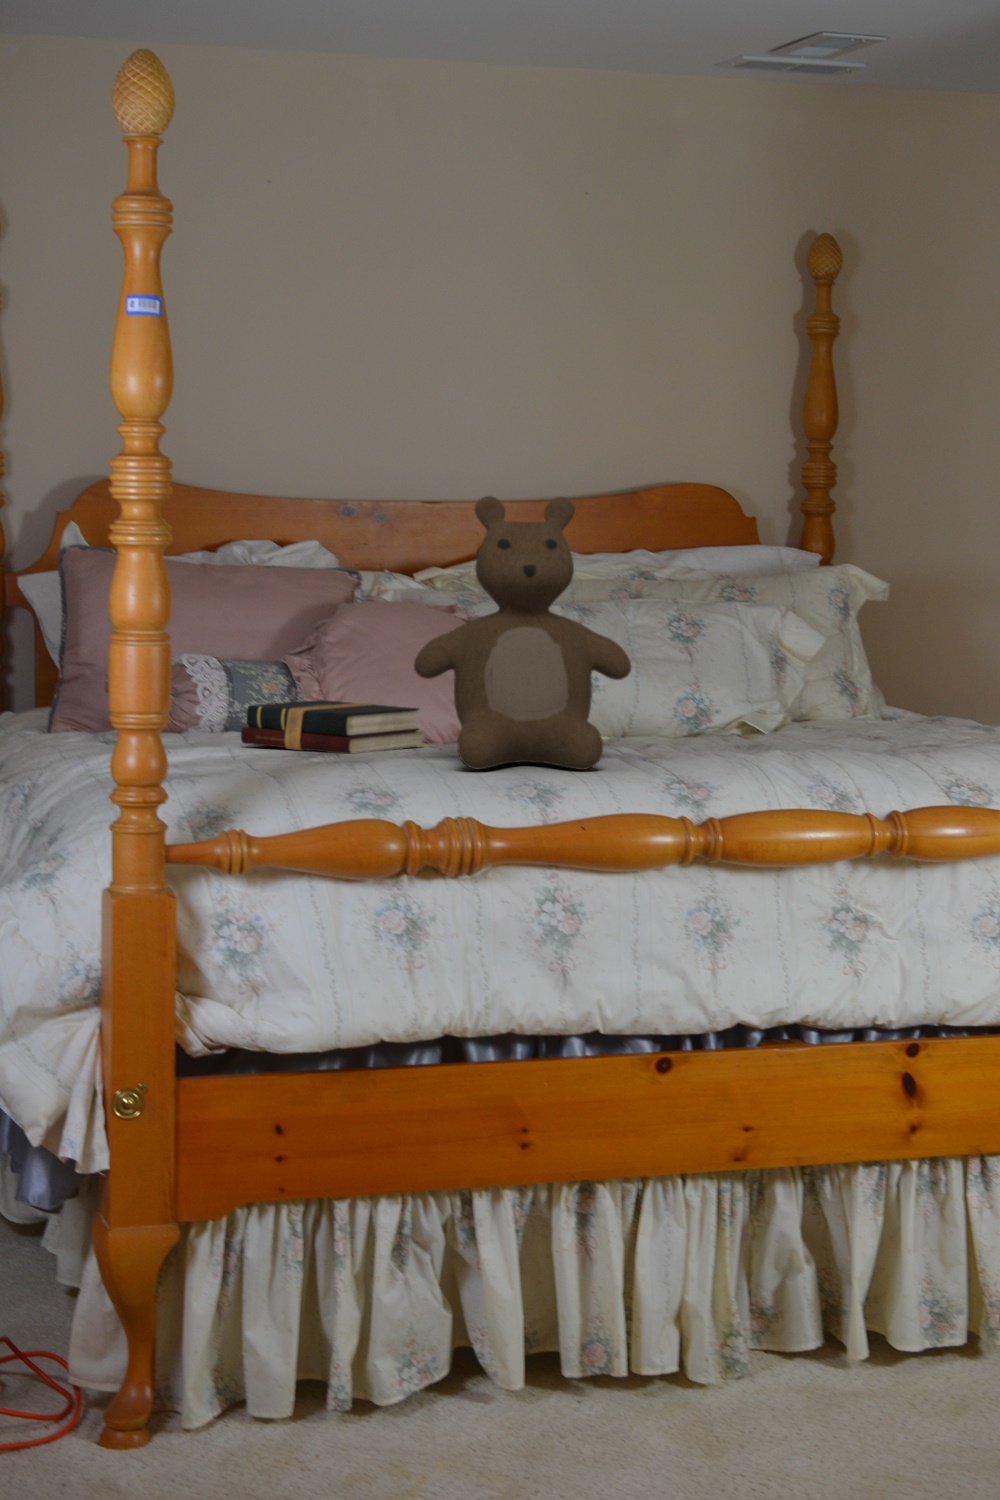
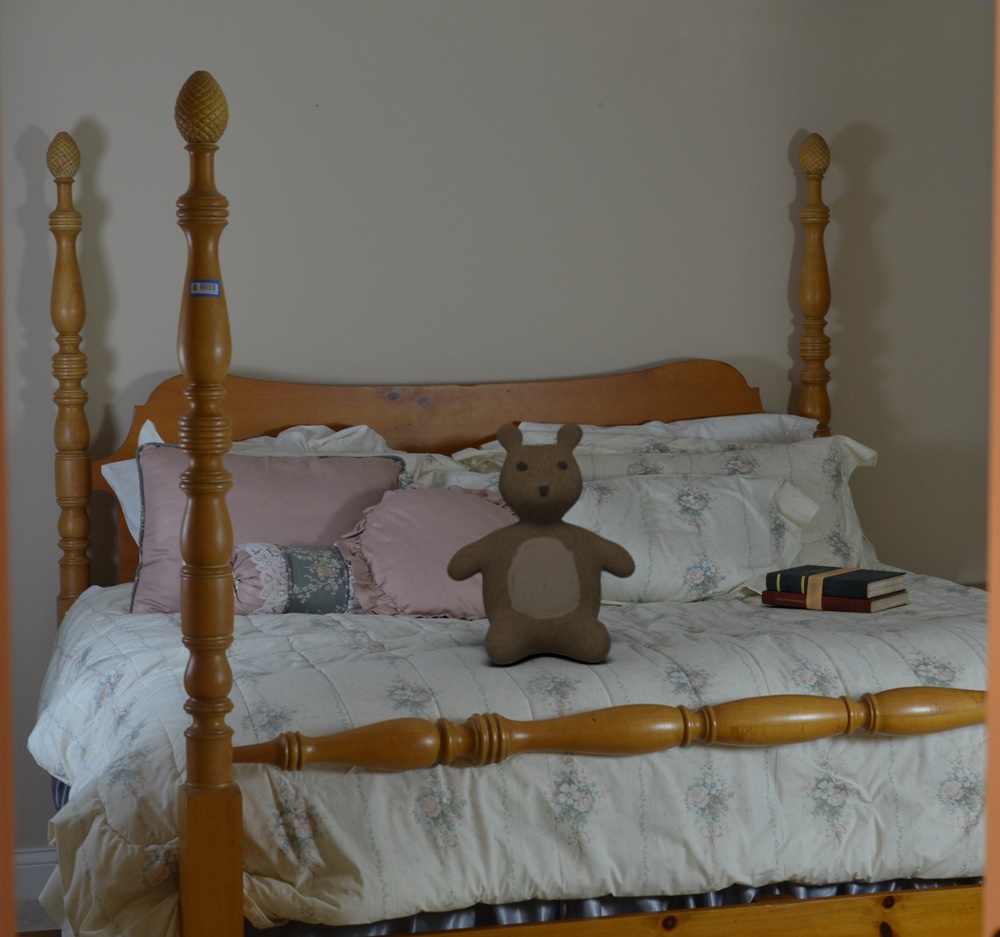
hardback book: present [241,700,424,754] -> present [761,565,911,613]

